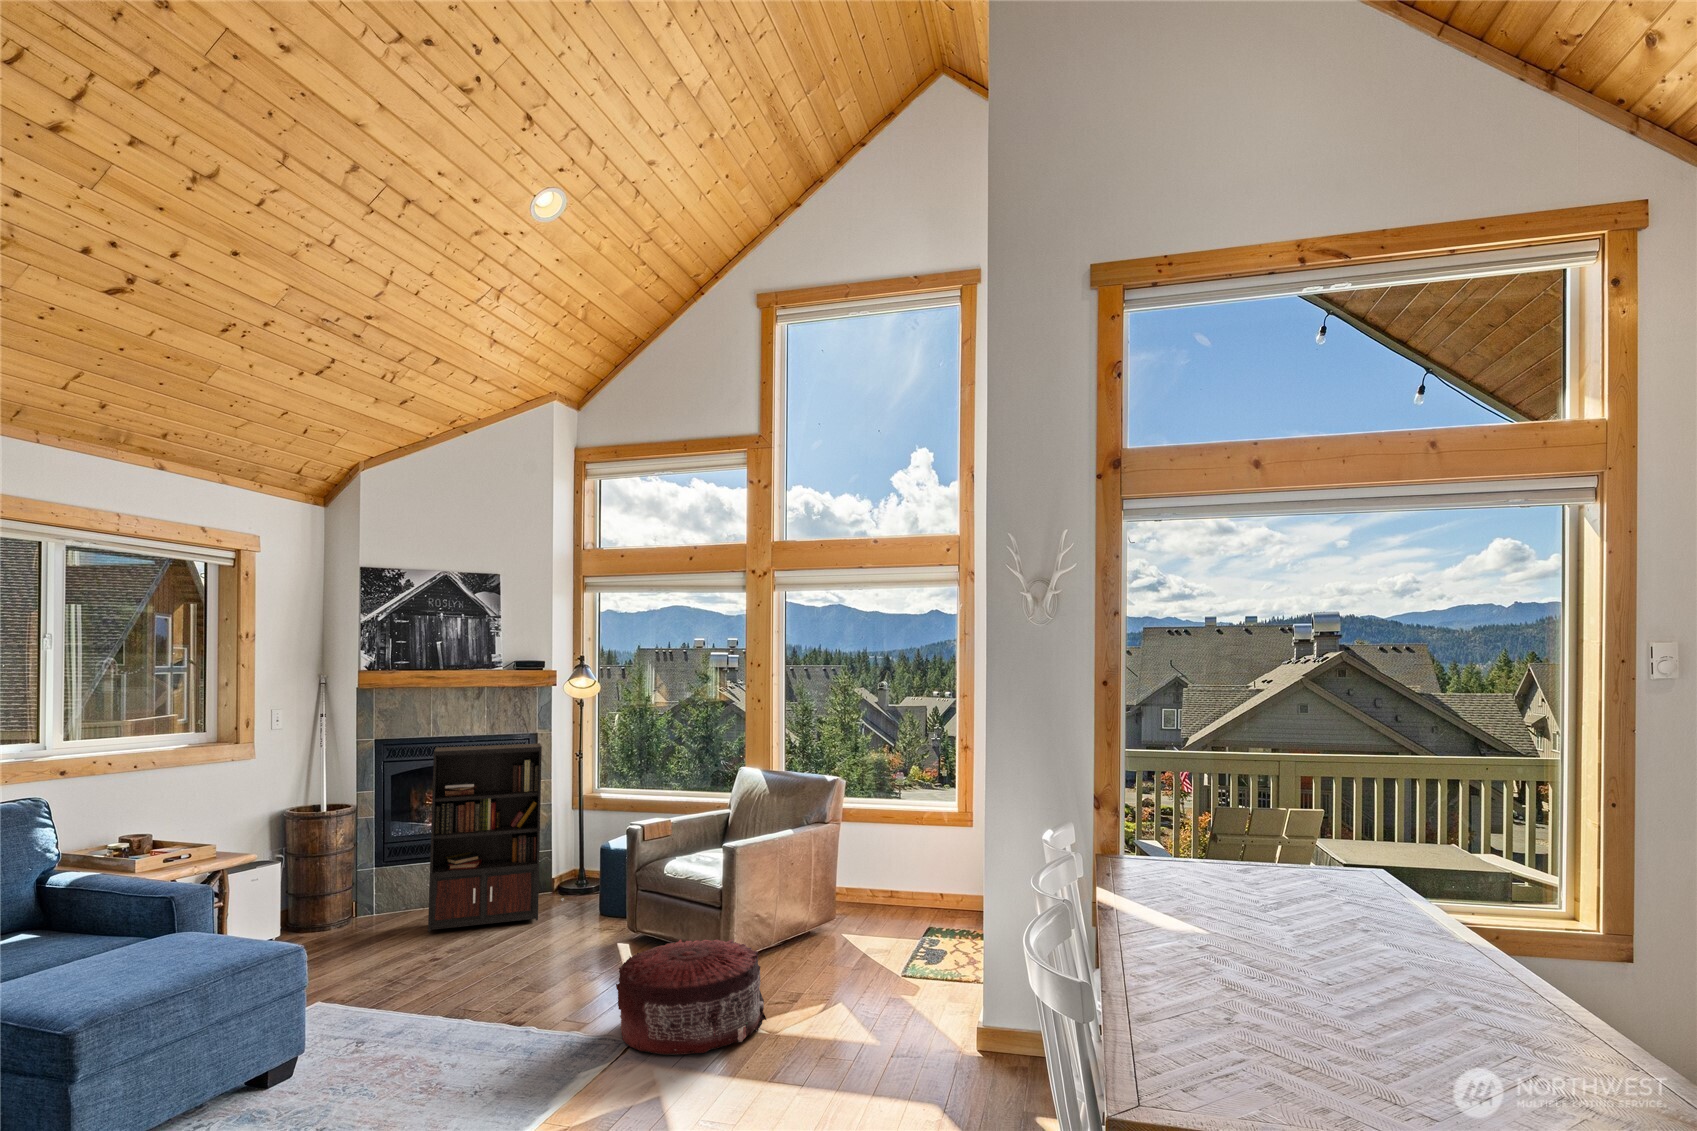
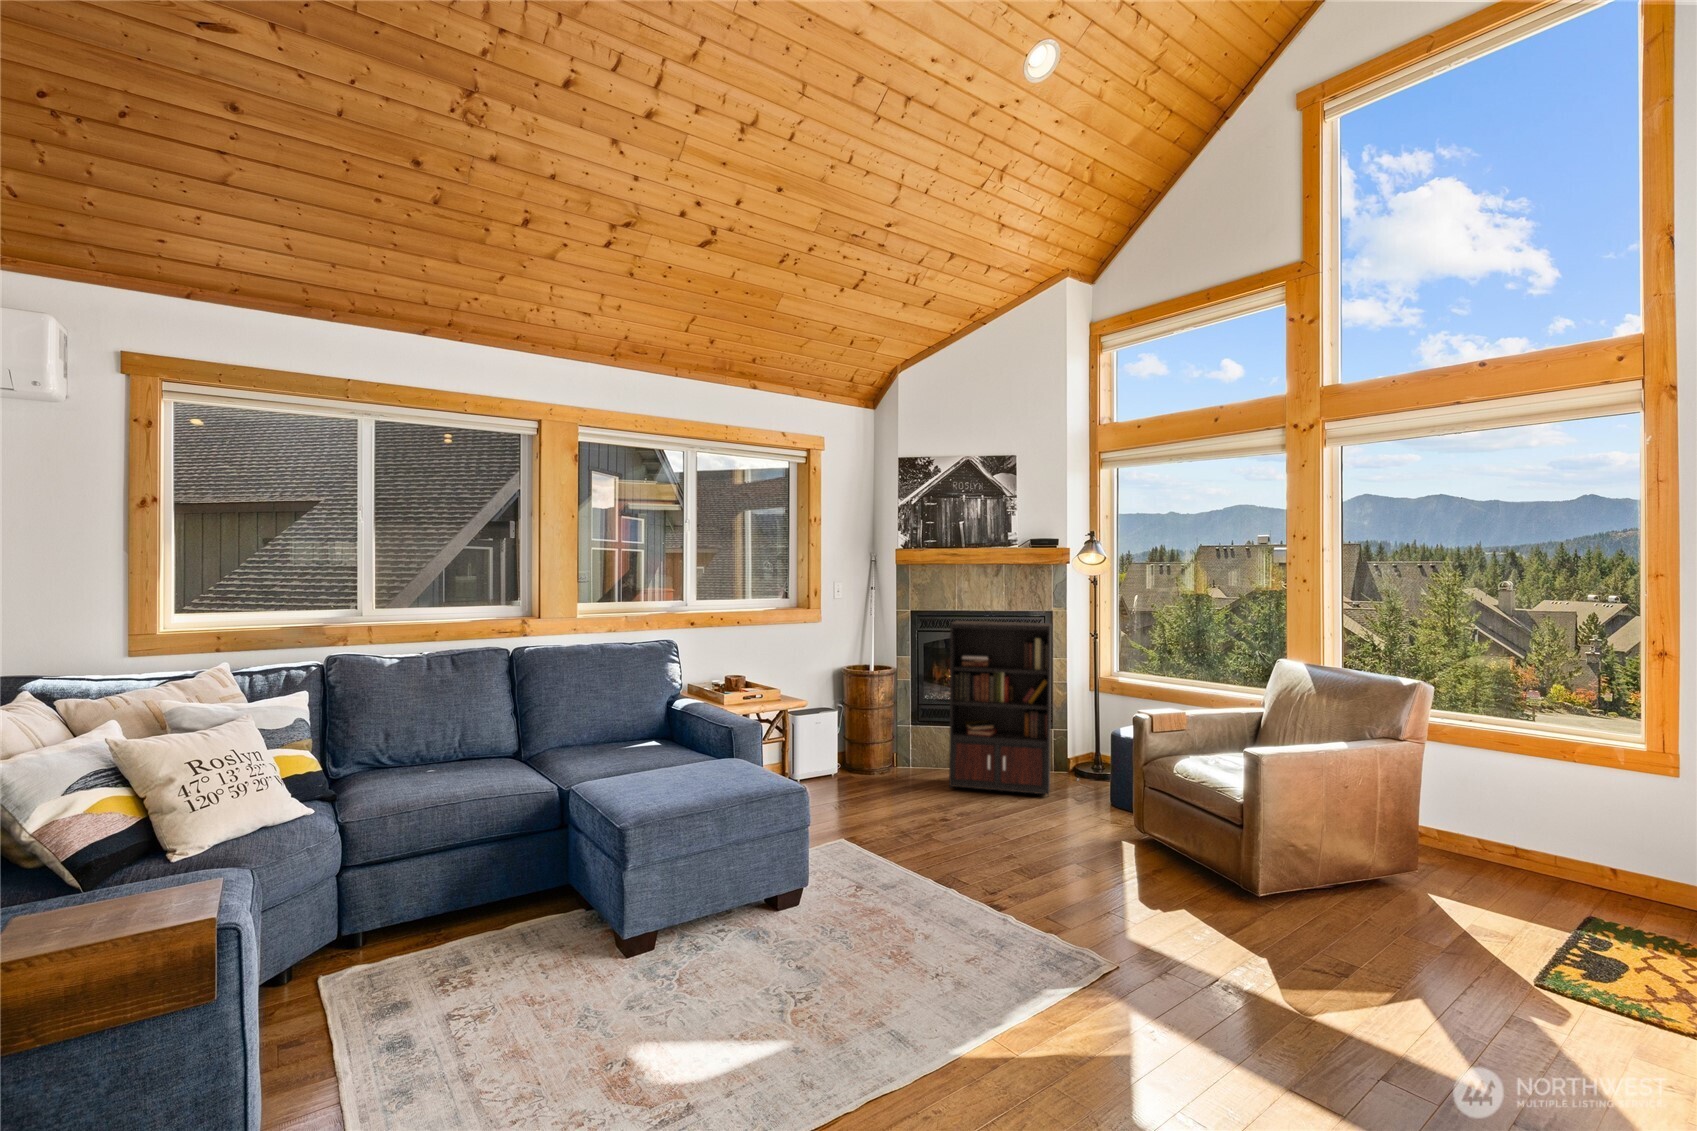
pouf: present [616,939,766,1055] -> none [1101,859,1301,1016]

